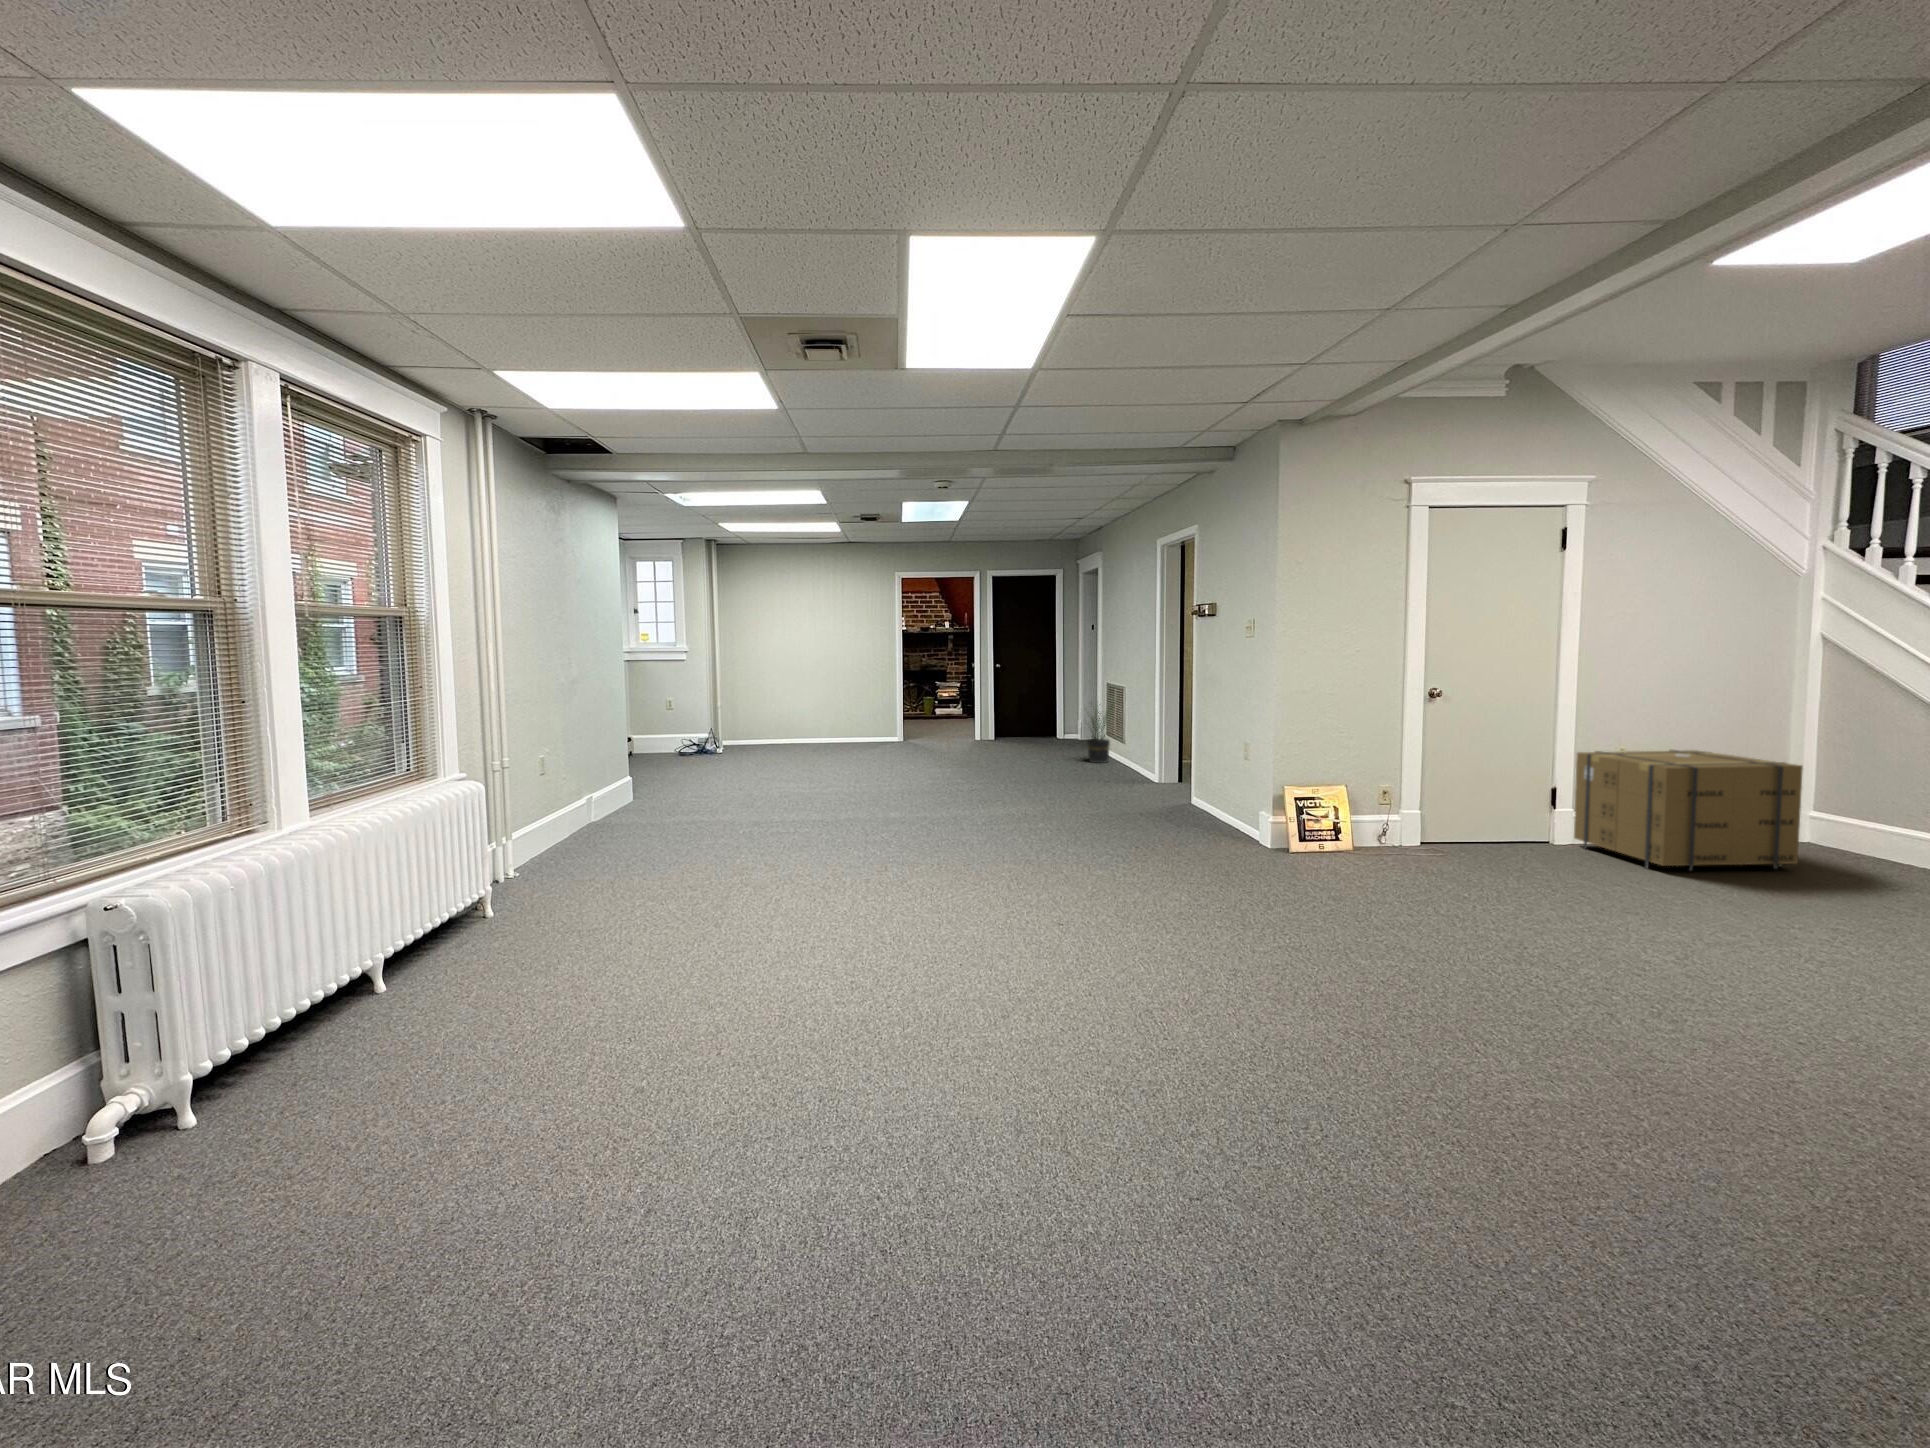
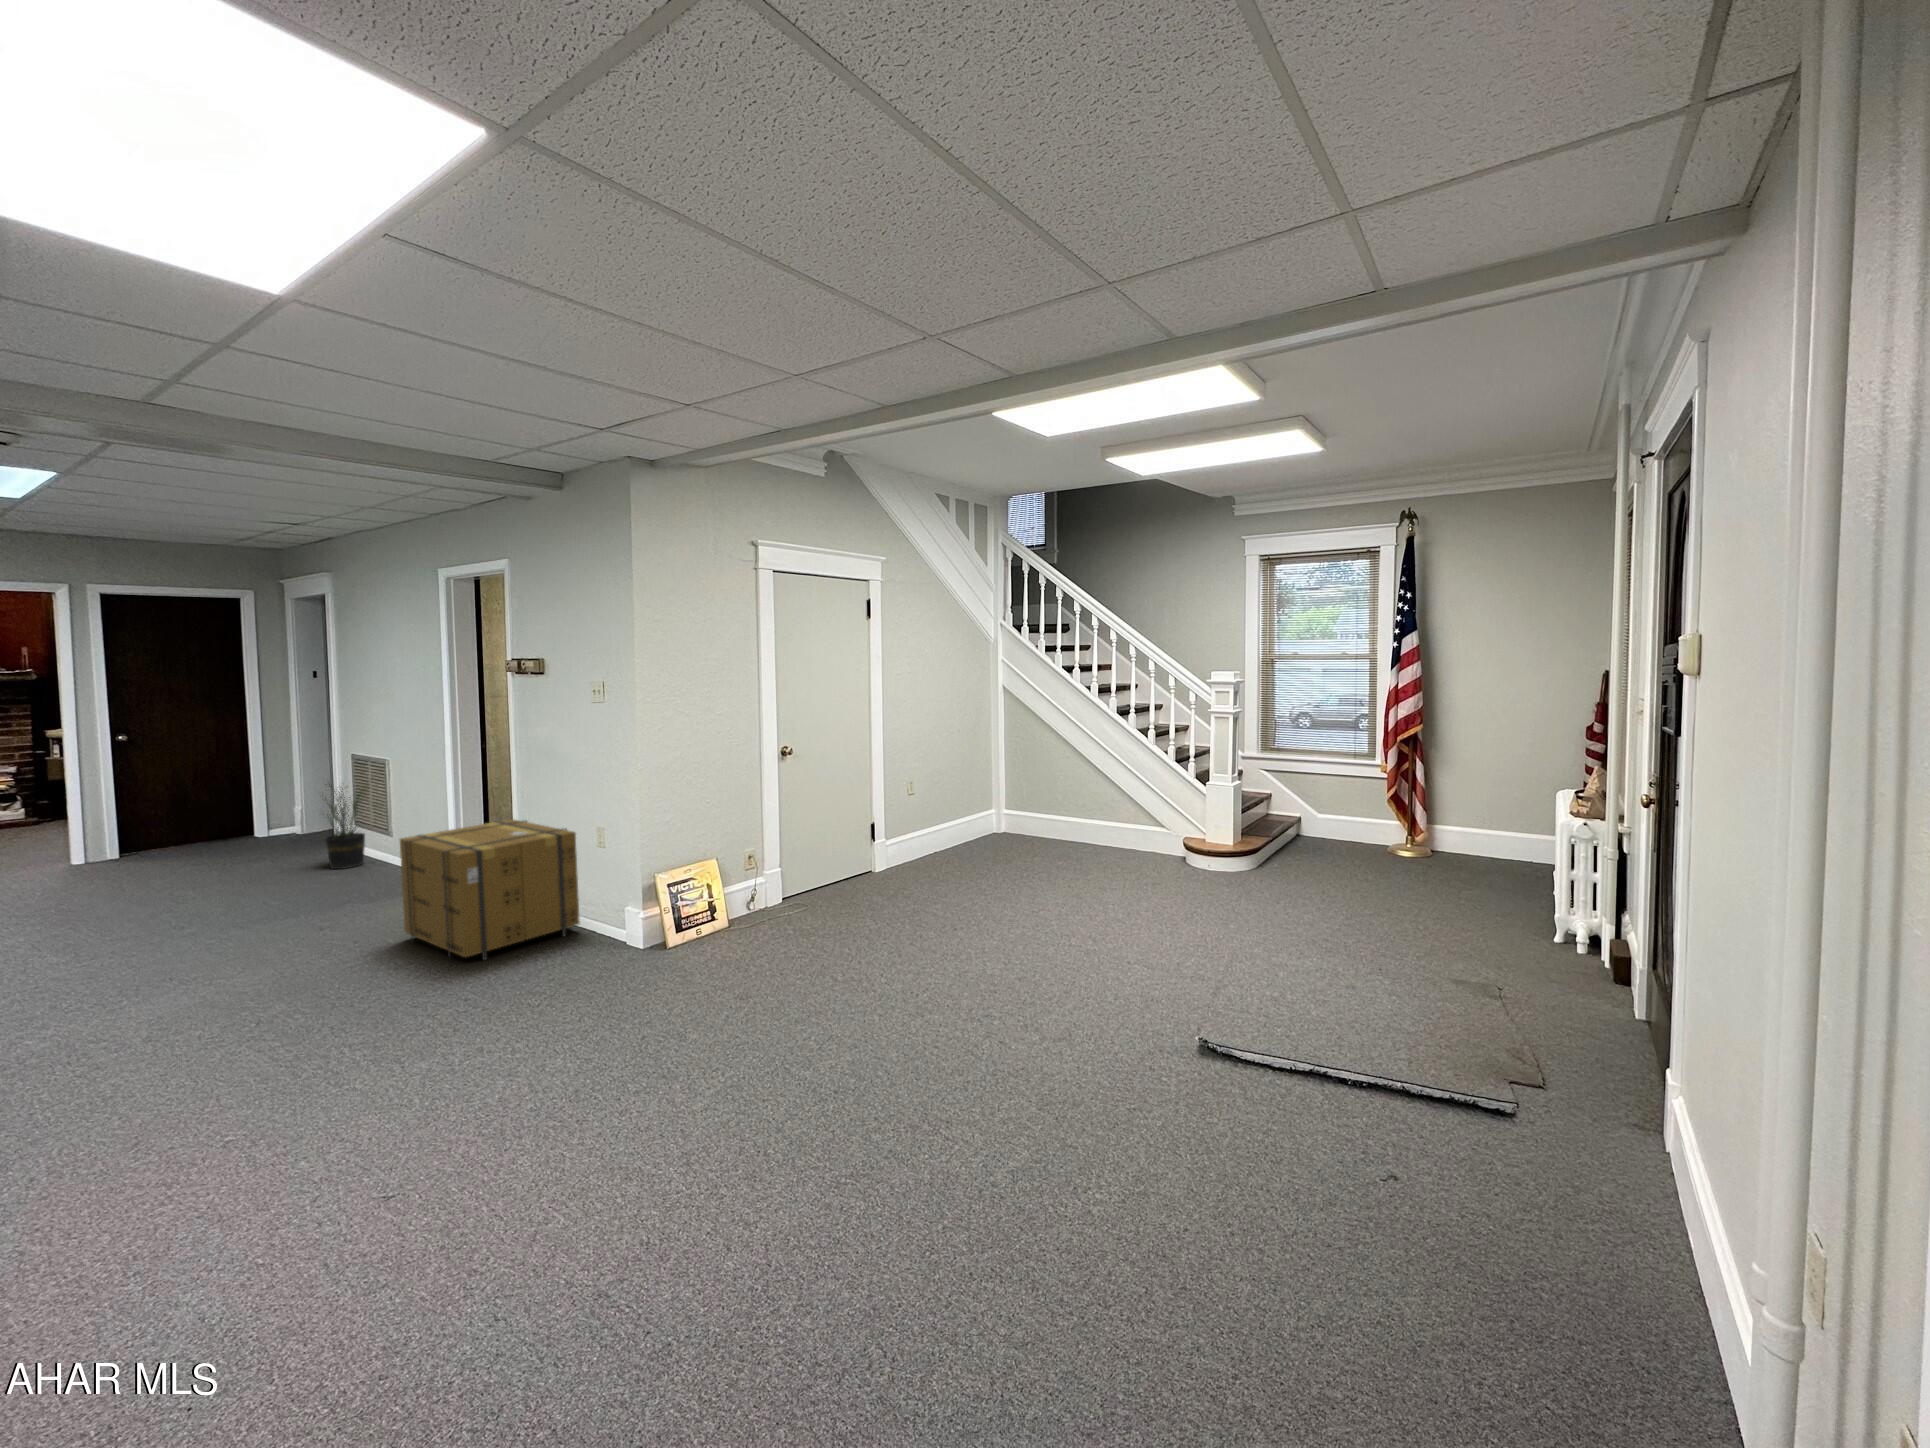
cardboard box: present [1574,750,1803,870] -> present [400,819,580,960]

